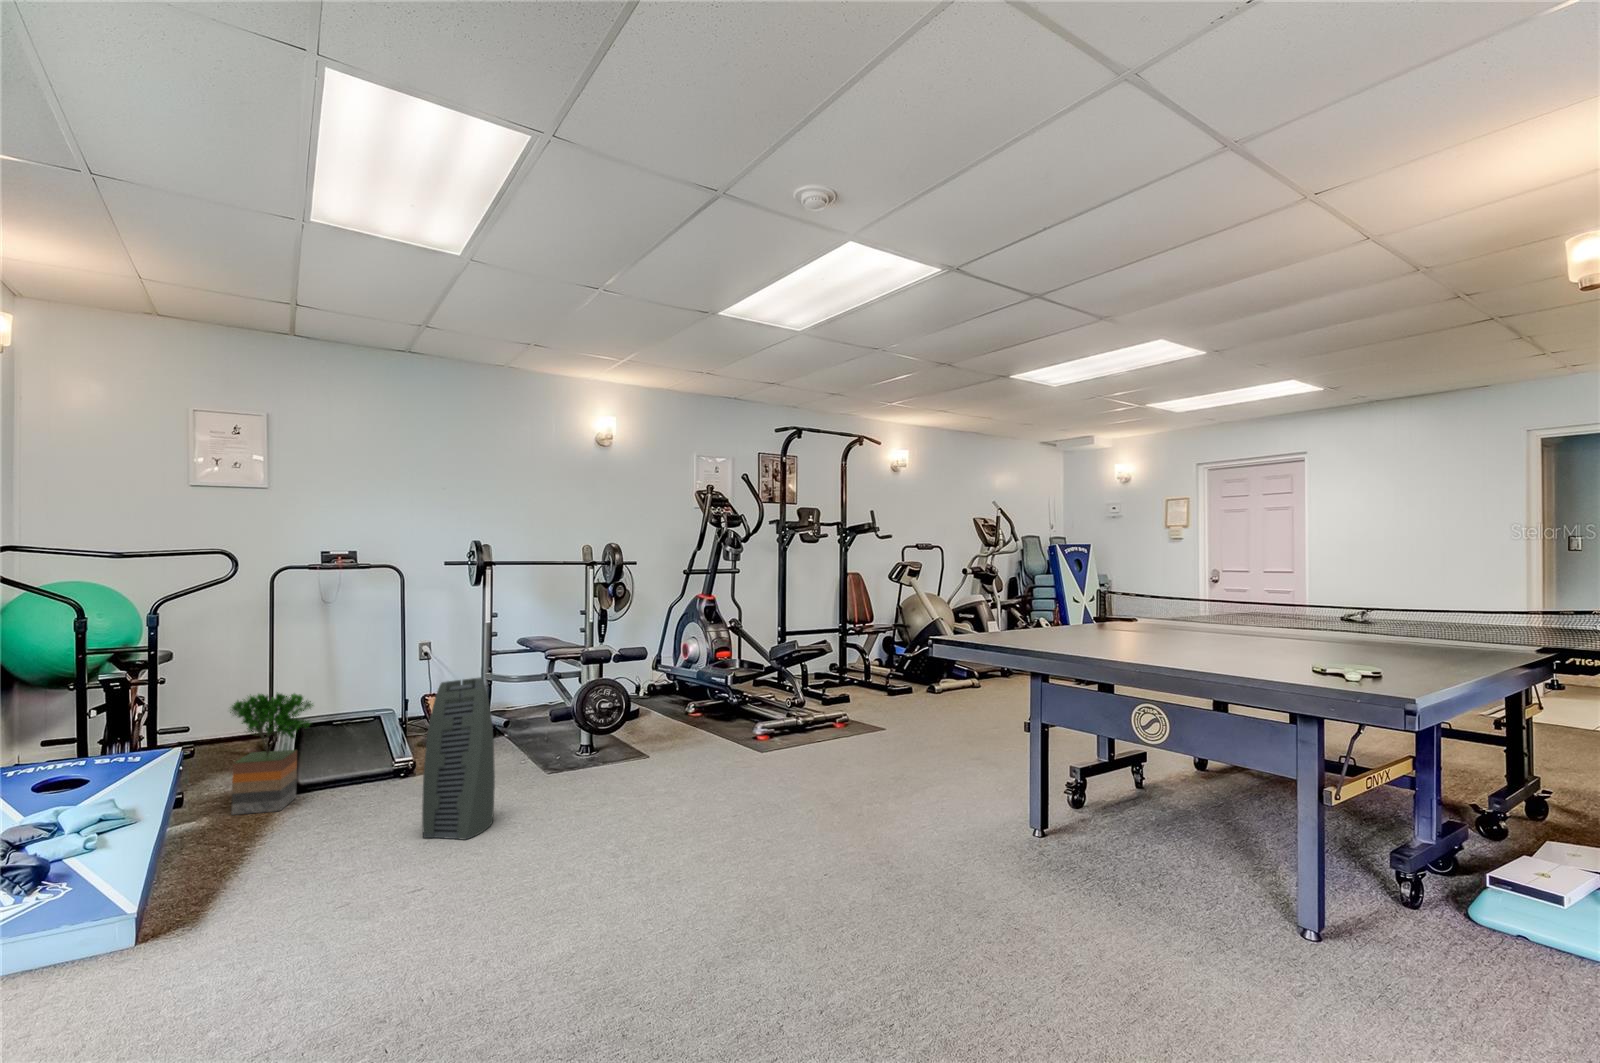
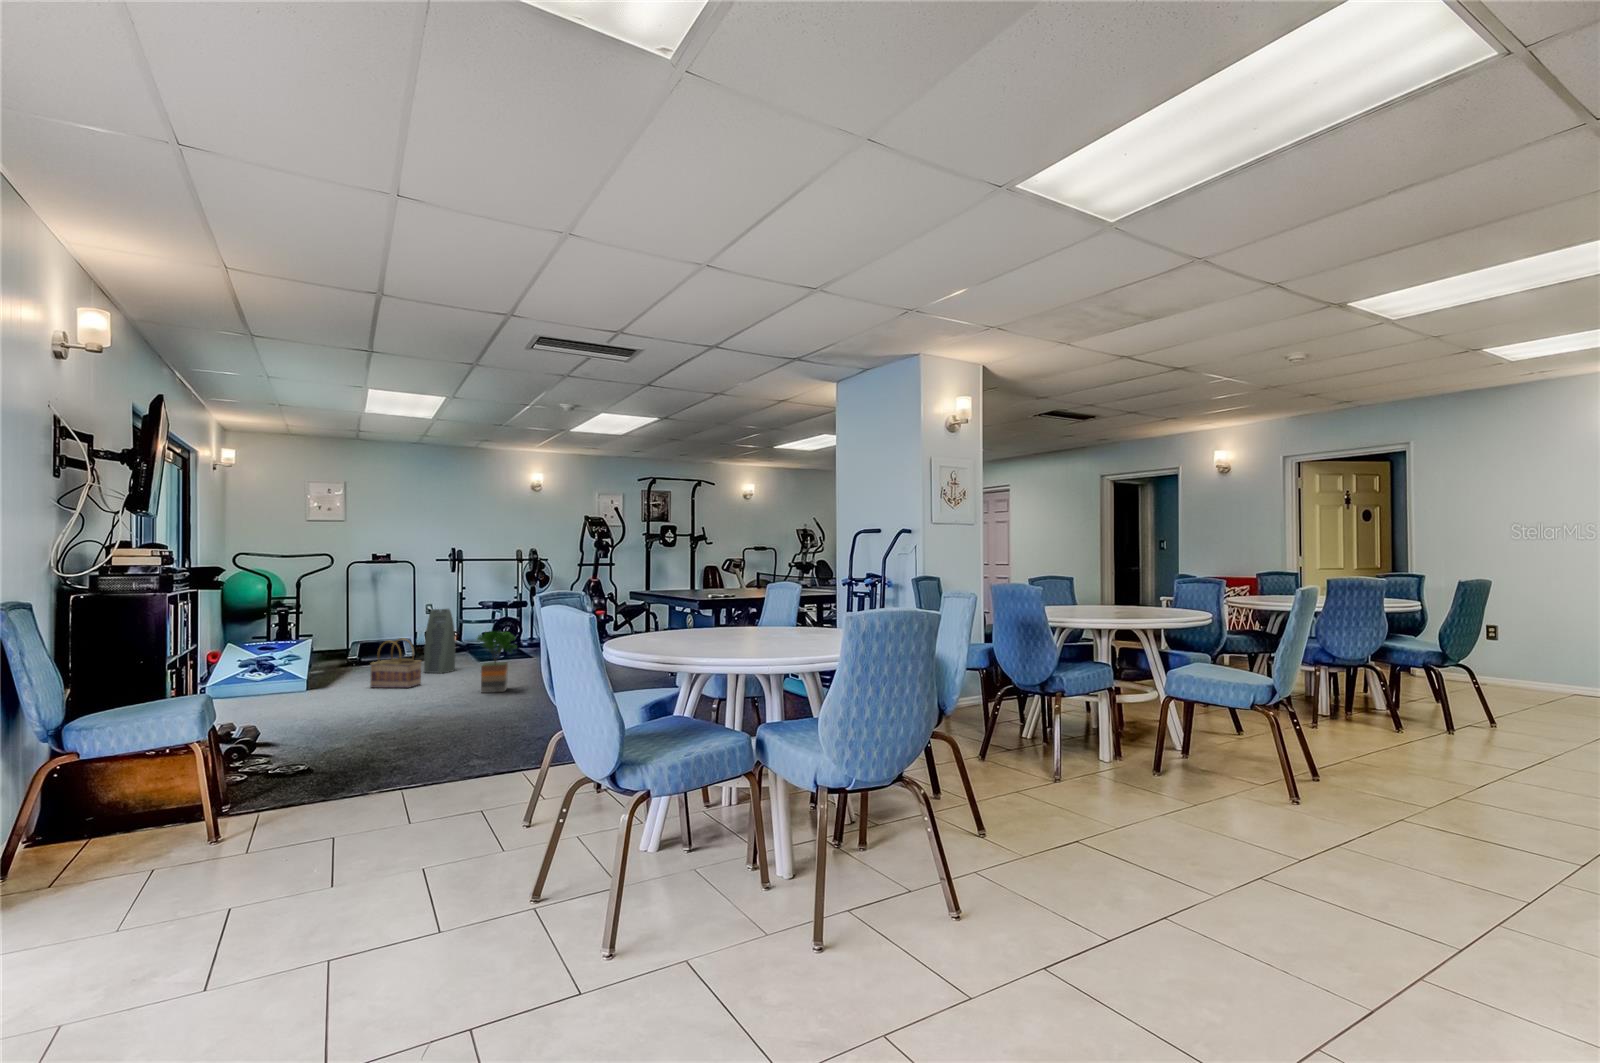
potted tree: present [230,693,313,815] -> present [477,631,516,693]
basket: none [265,781,418,944] -> present [370,638,421,688]

